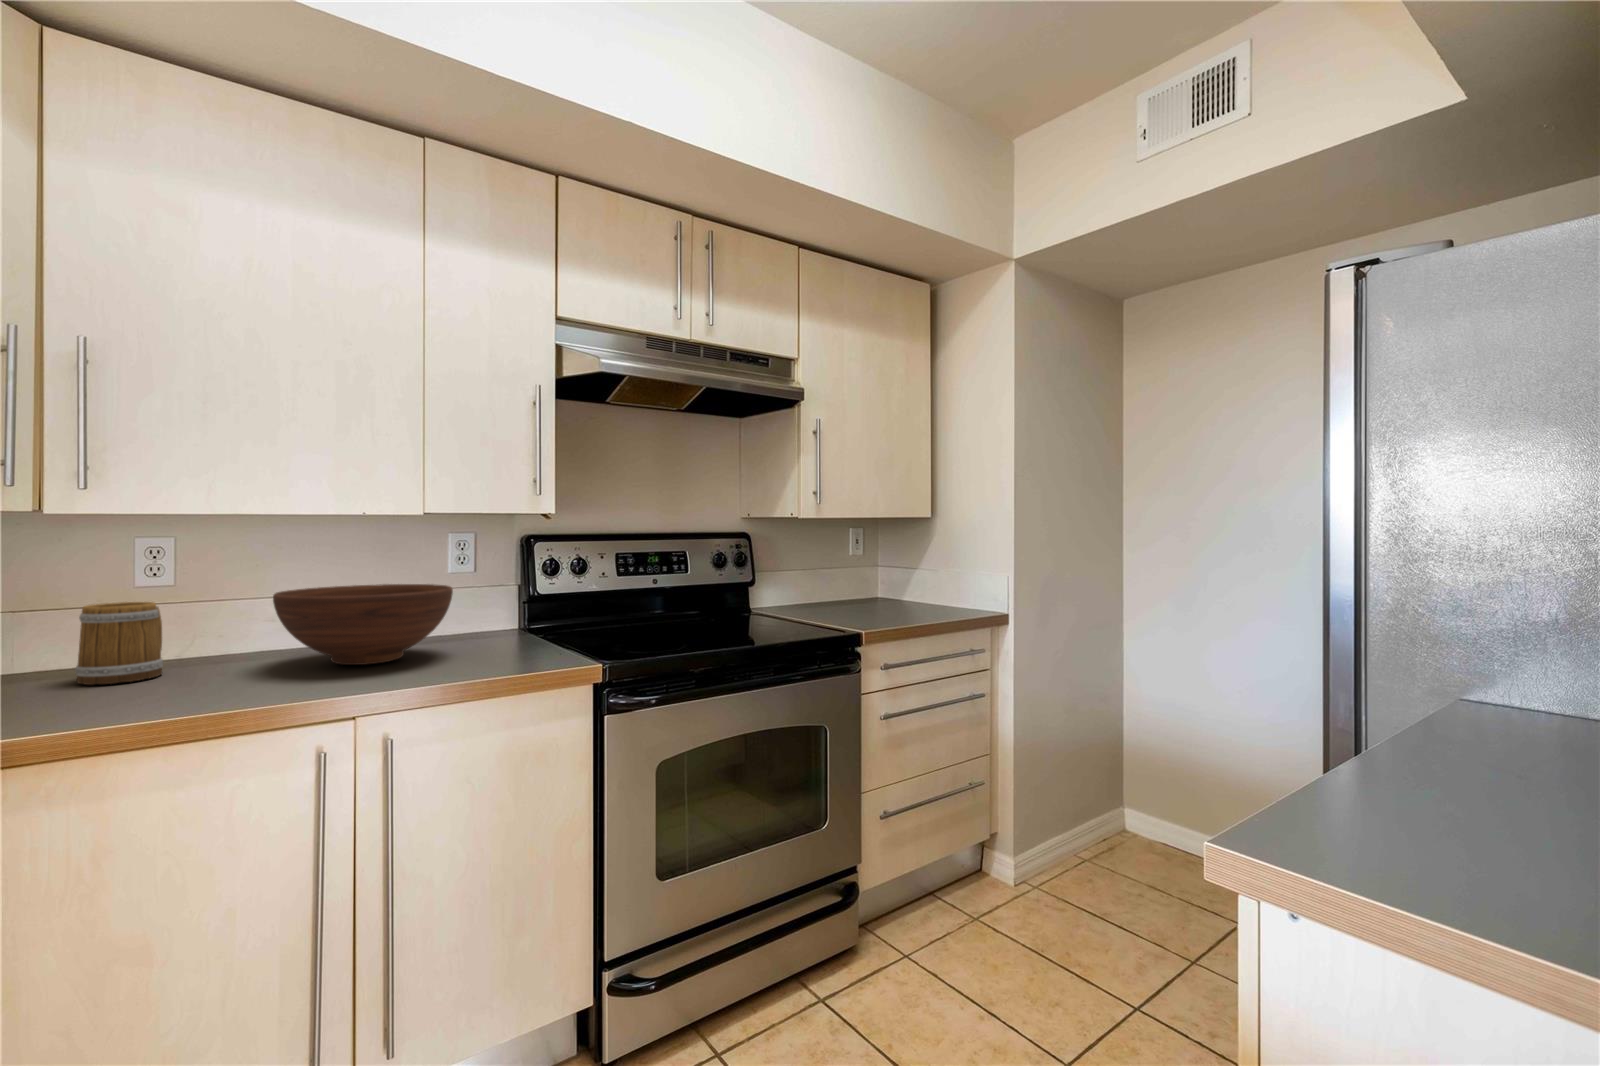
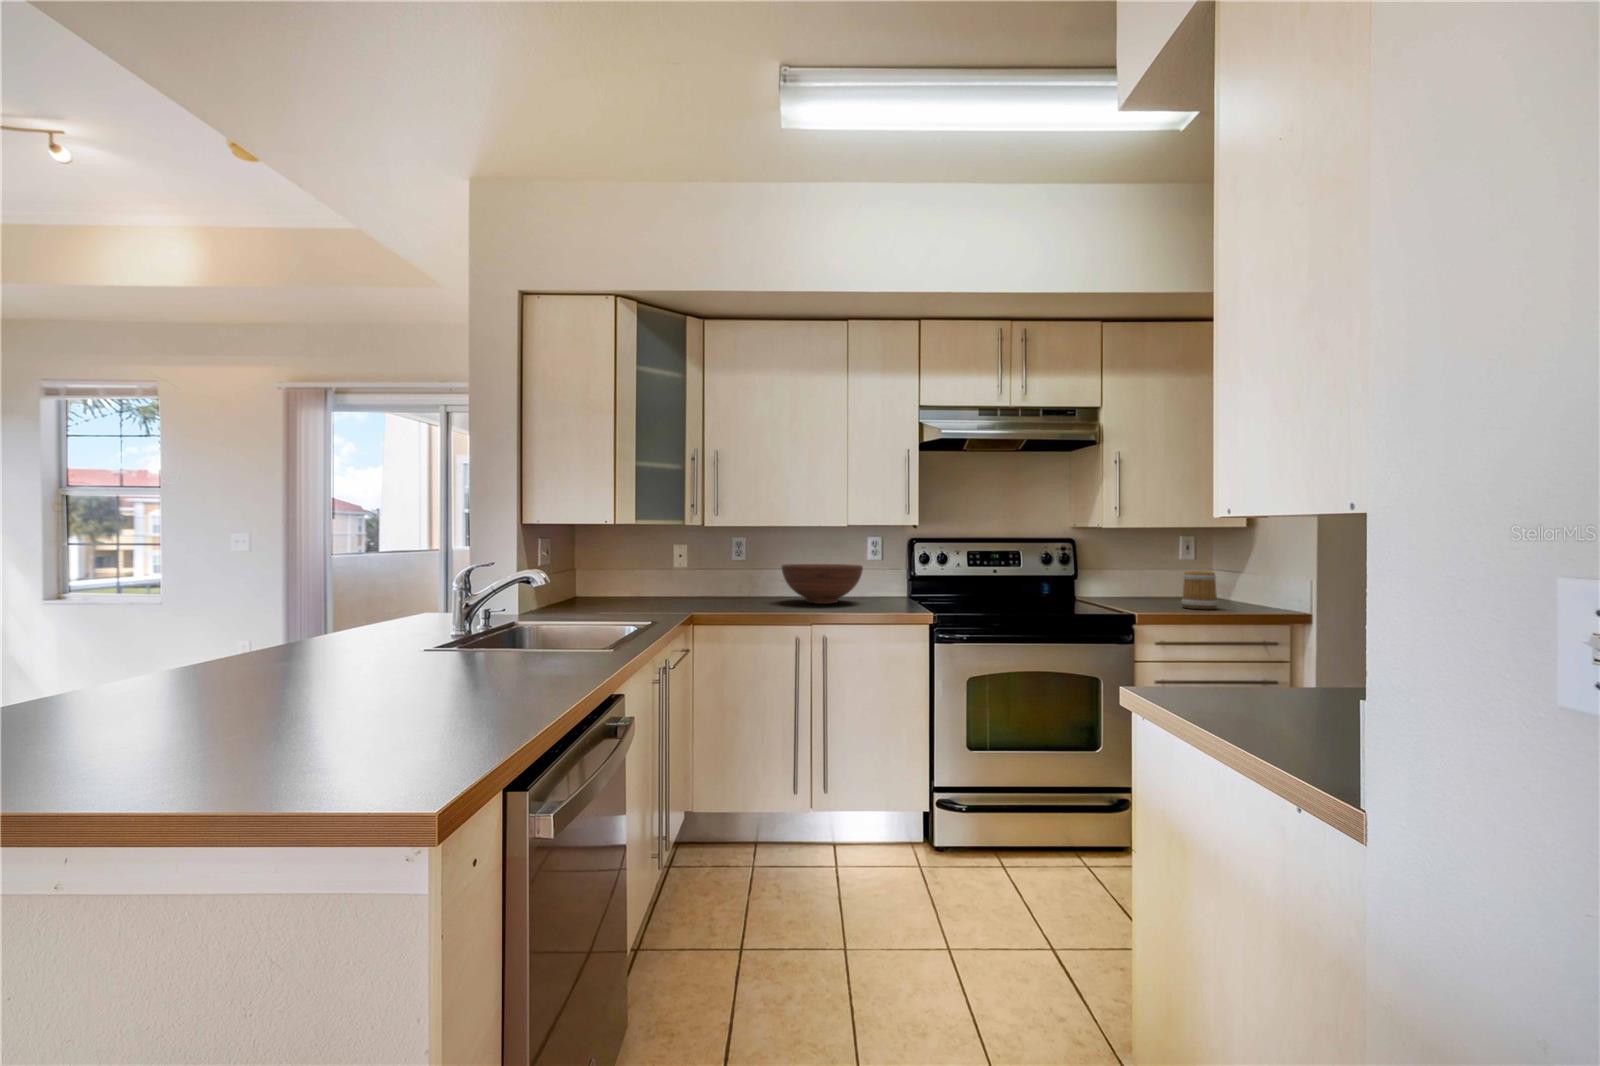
mug: present [75,602,163,685] -> present [1182,571,1218,609]

